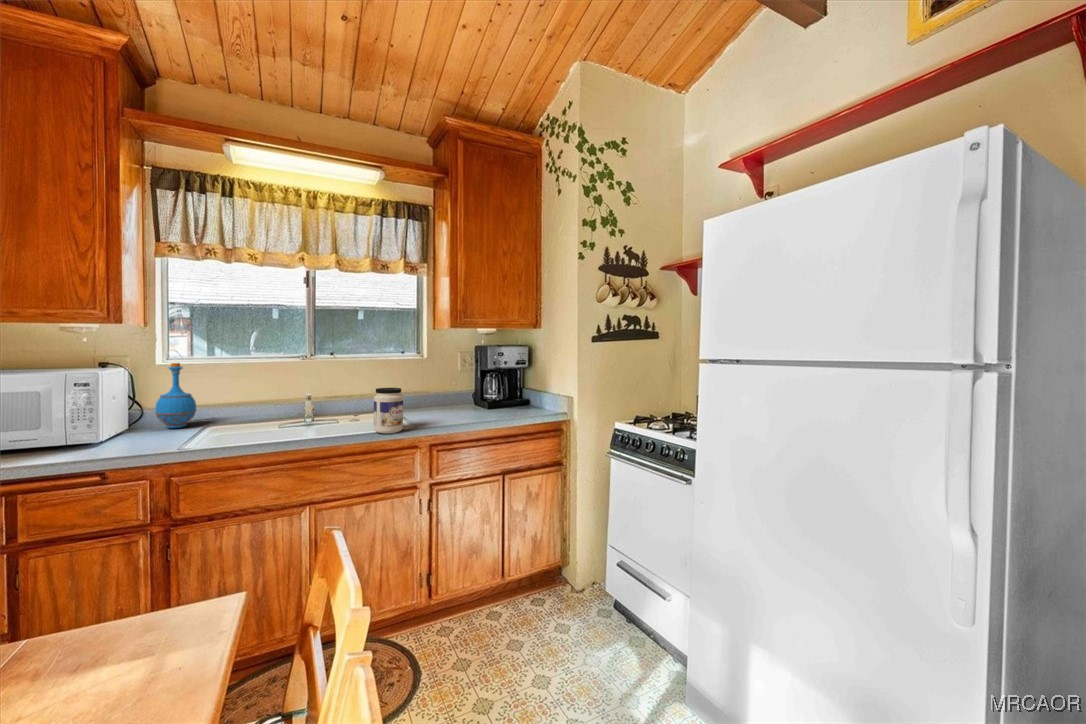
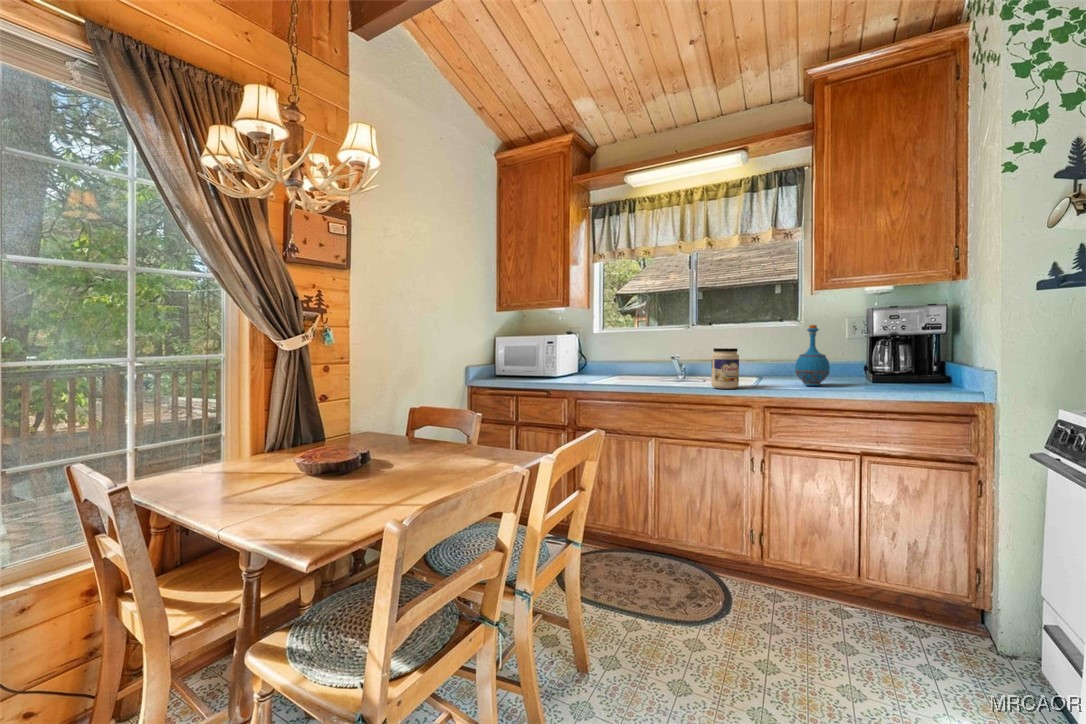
bottle: present [155,363,196,428] -> present [795,325,830,386]

